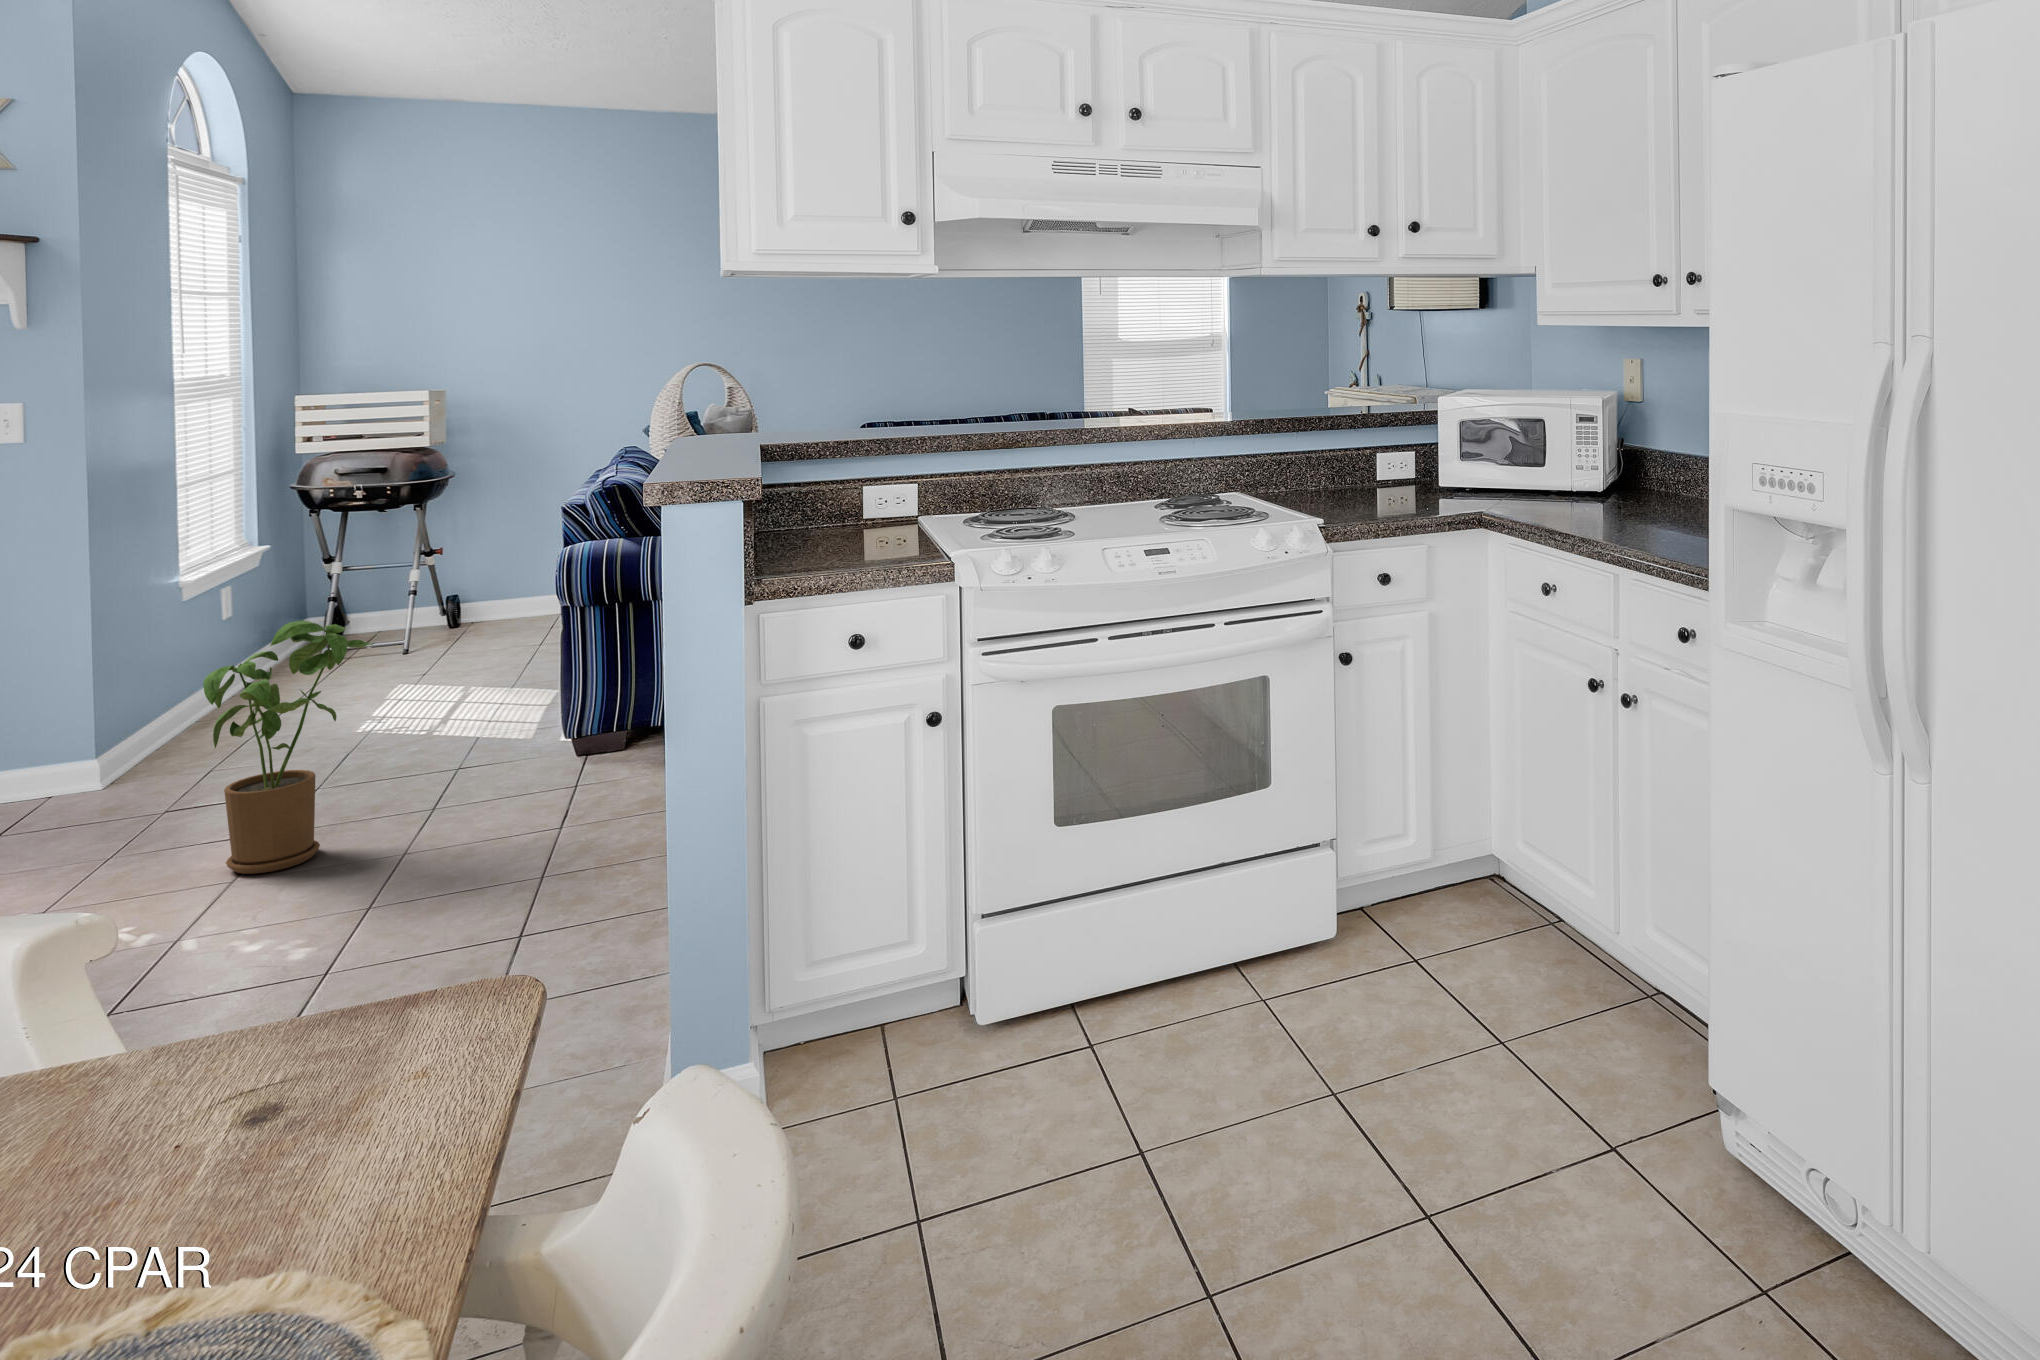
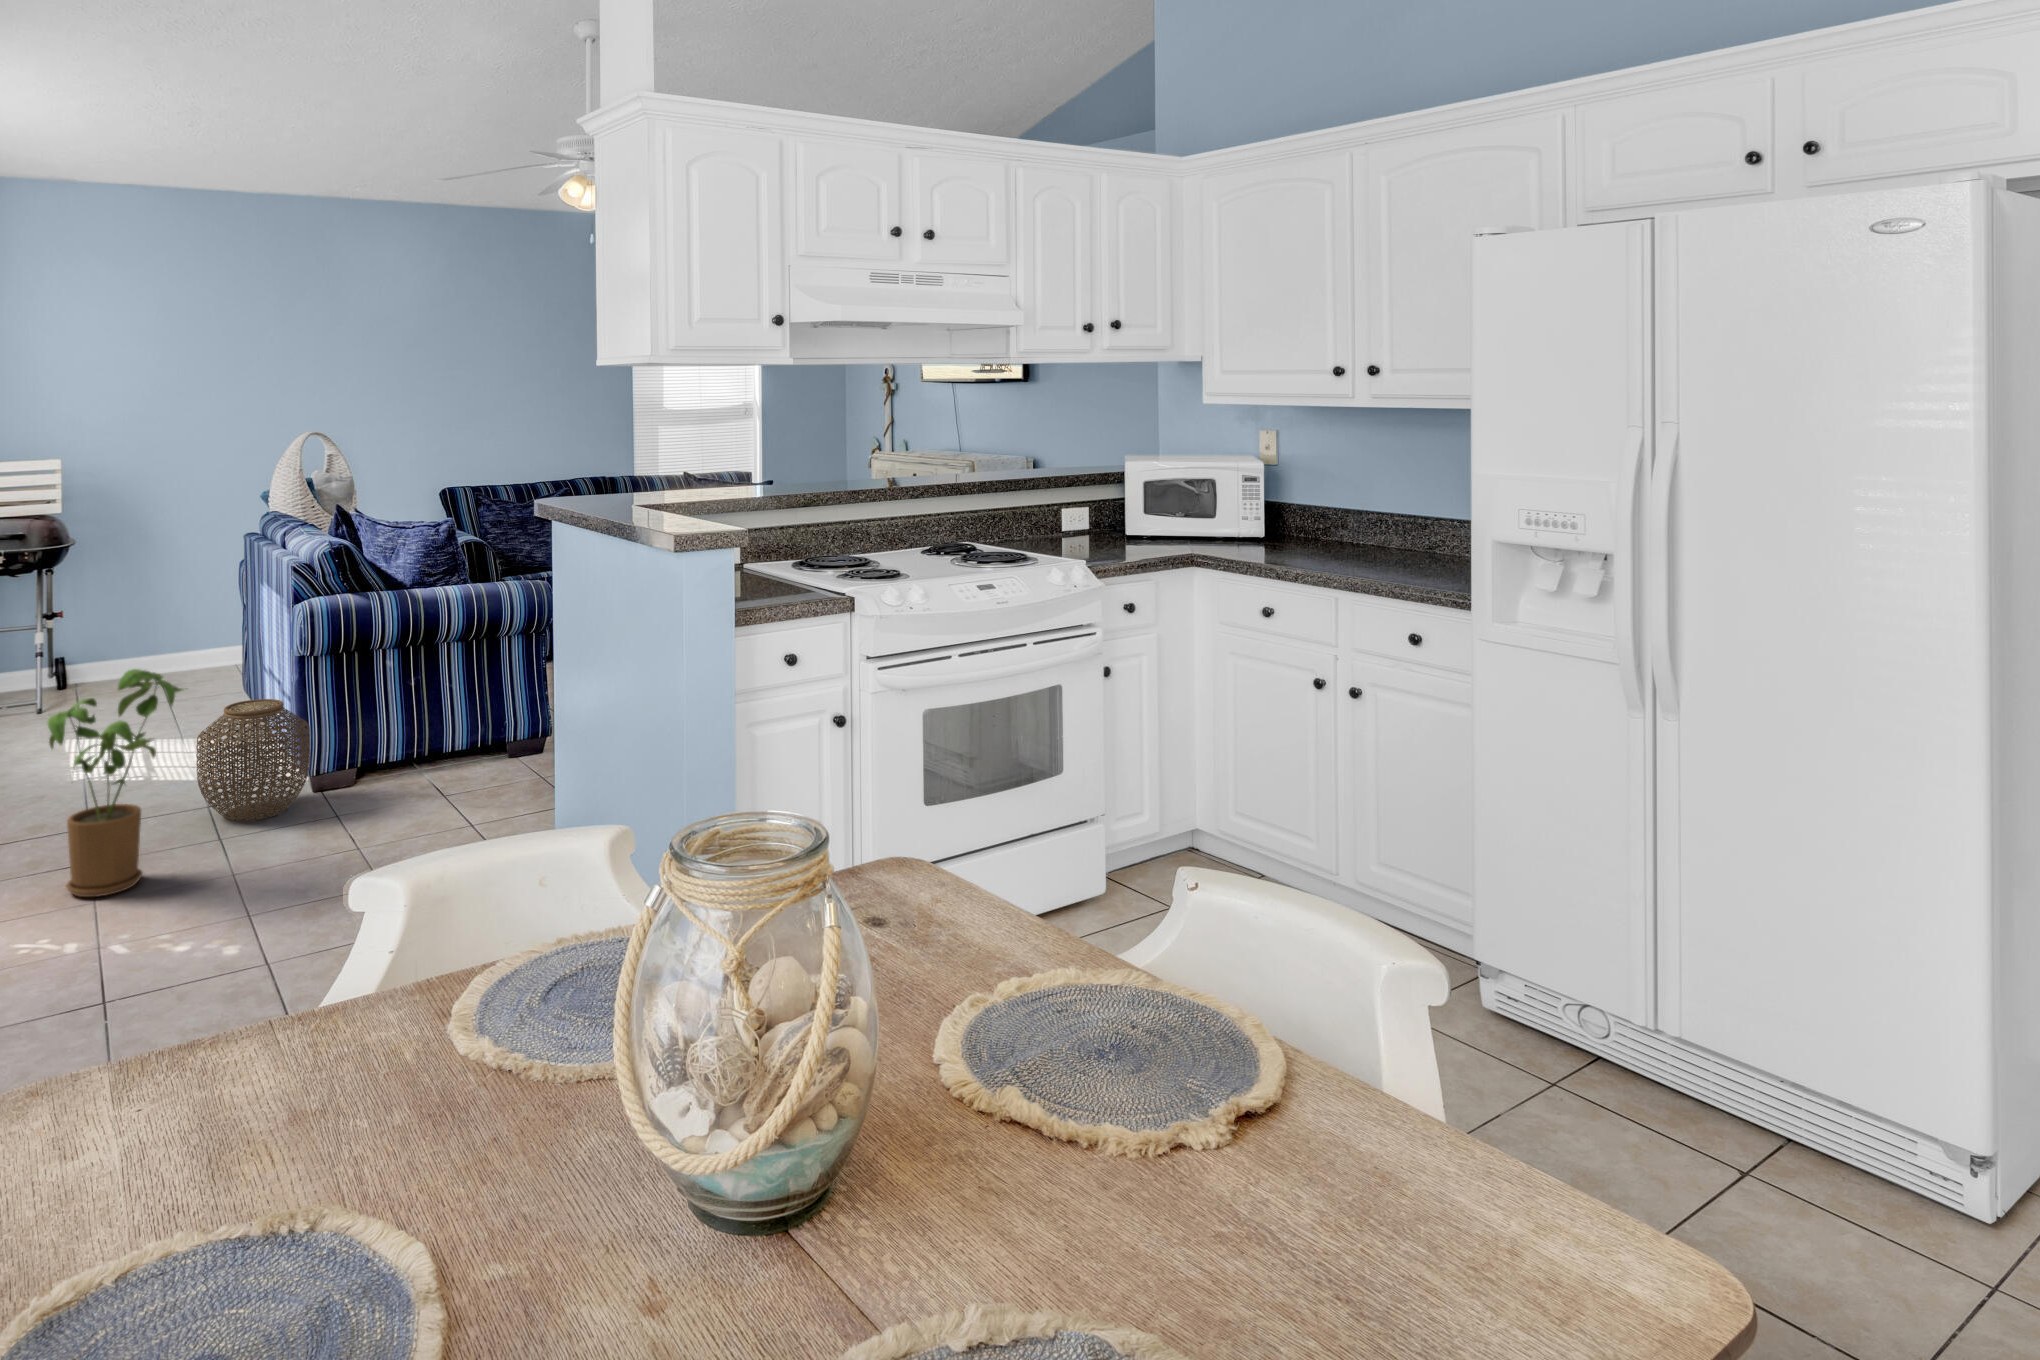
woven basket: none [436,654,572,790] -> present [196,699,310,821]

